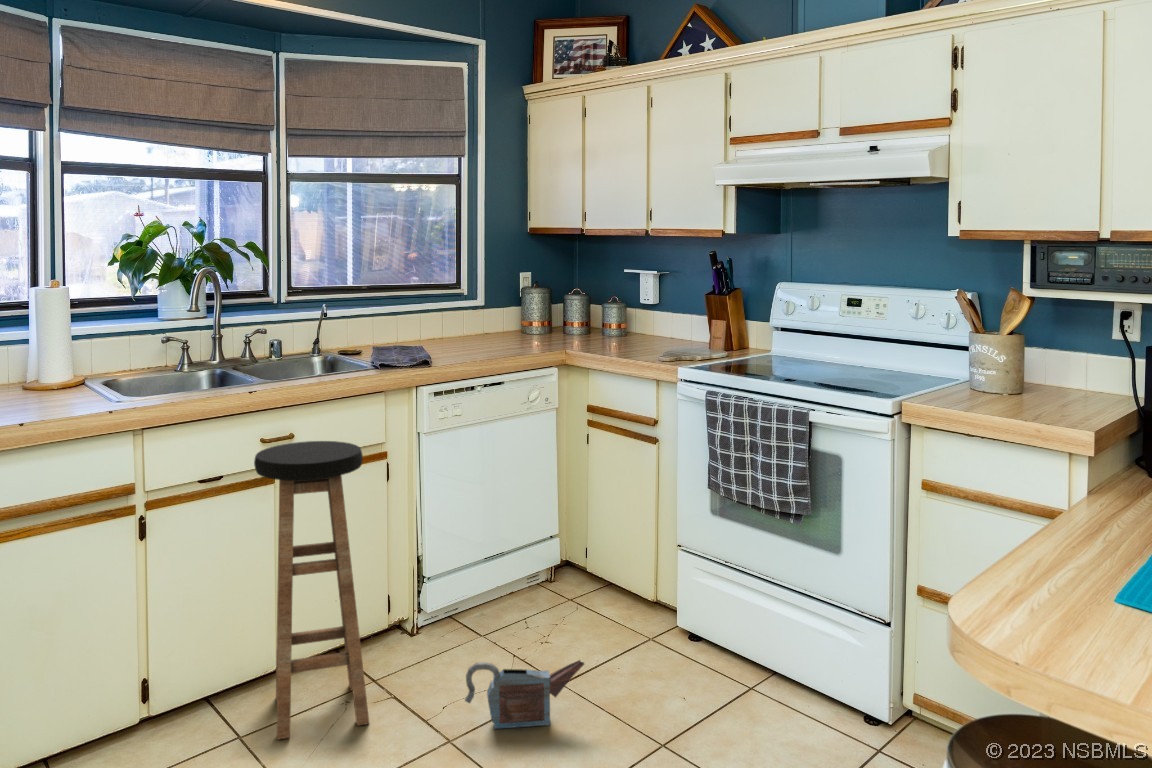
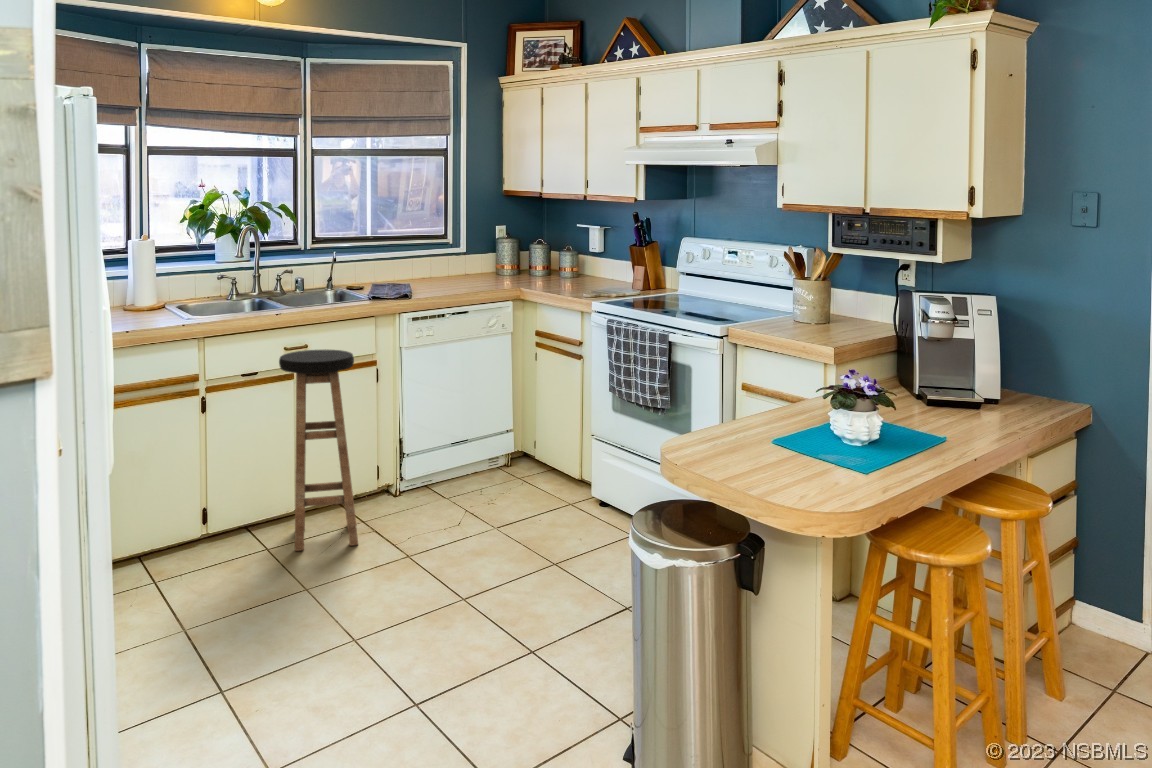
watering can: present [465,660,584,729] -> none [423,504,506,550]

